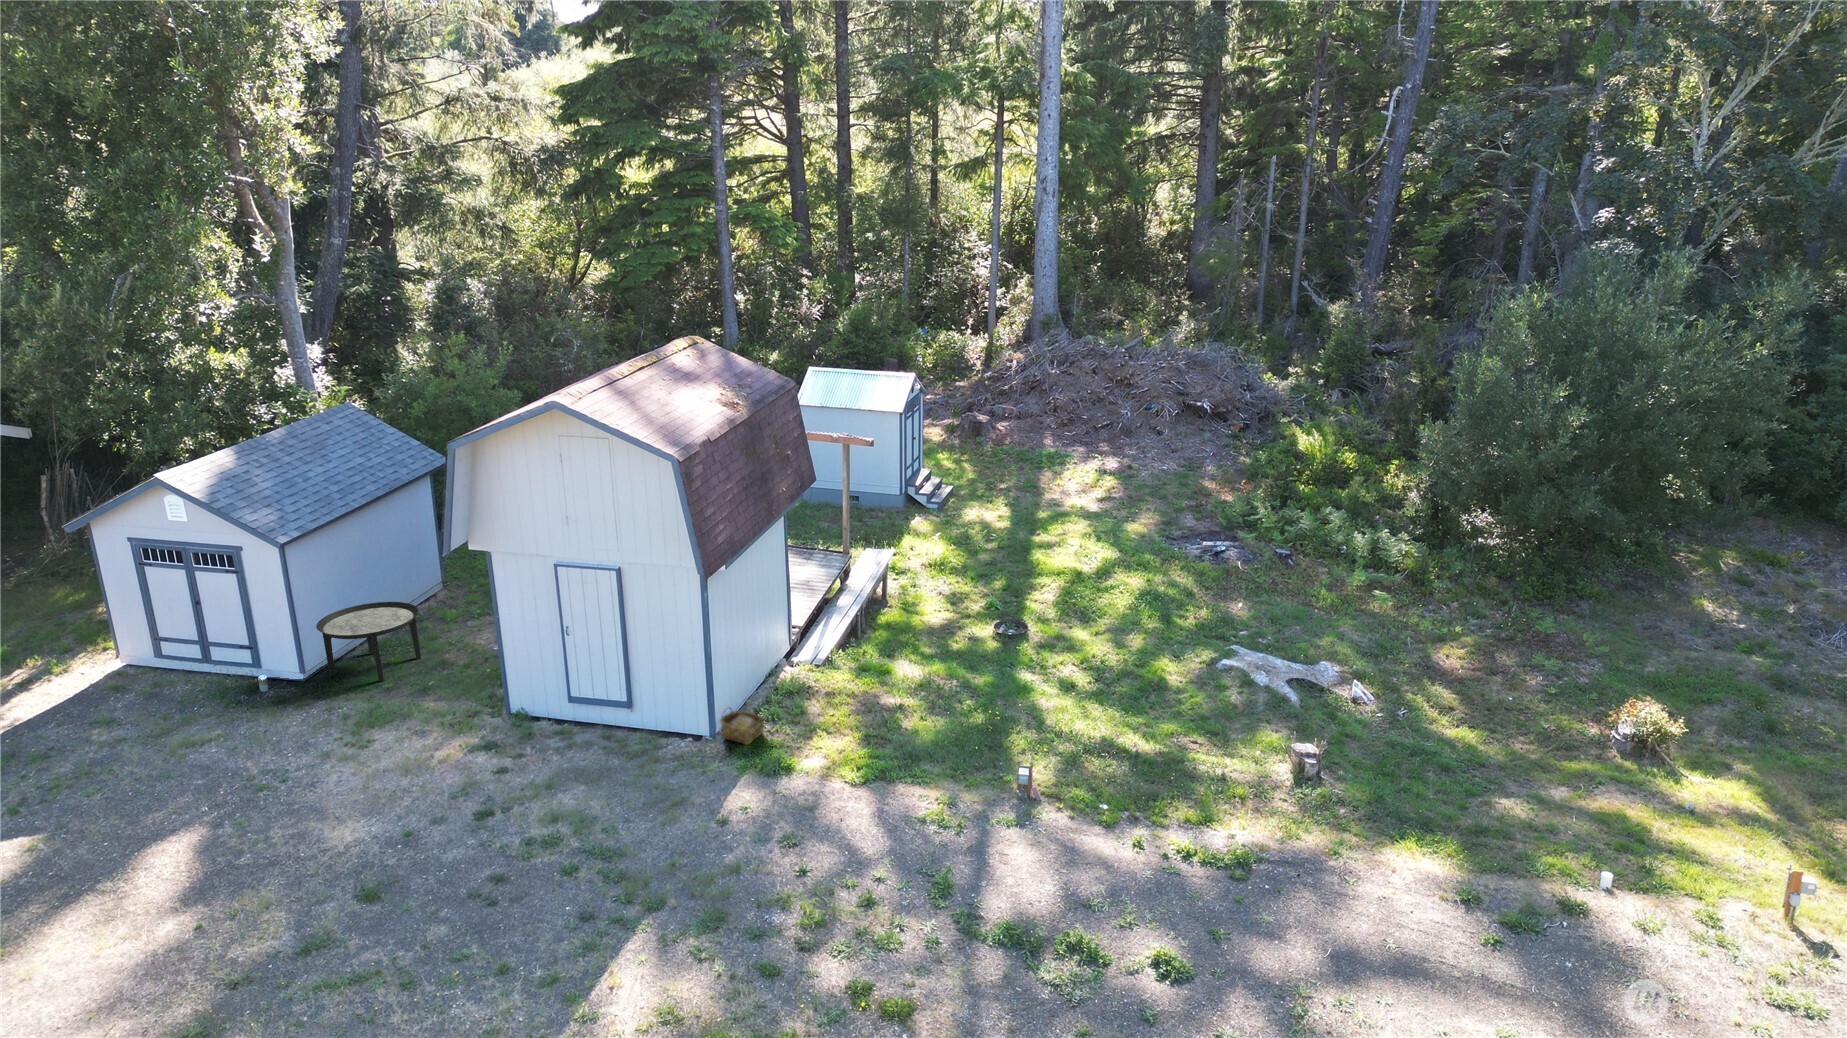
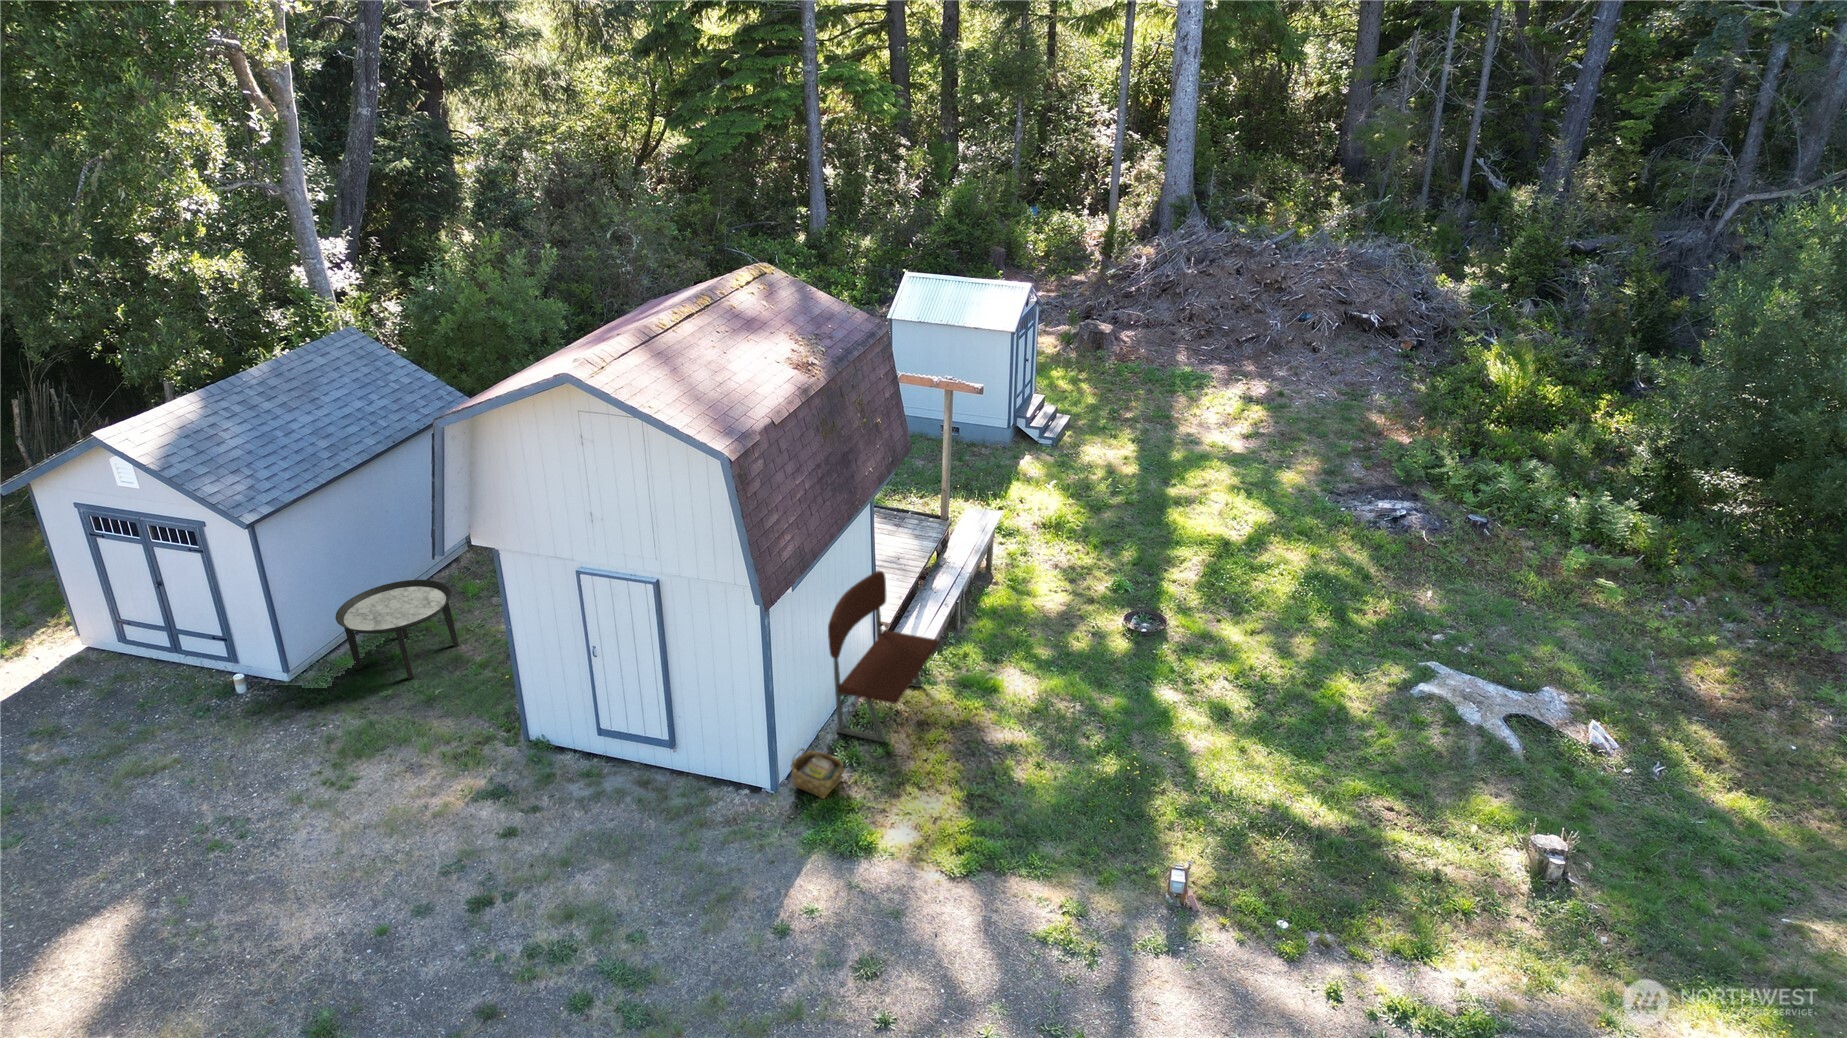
bench: none [751,575,841,710] -> present [828,571,938,742]

